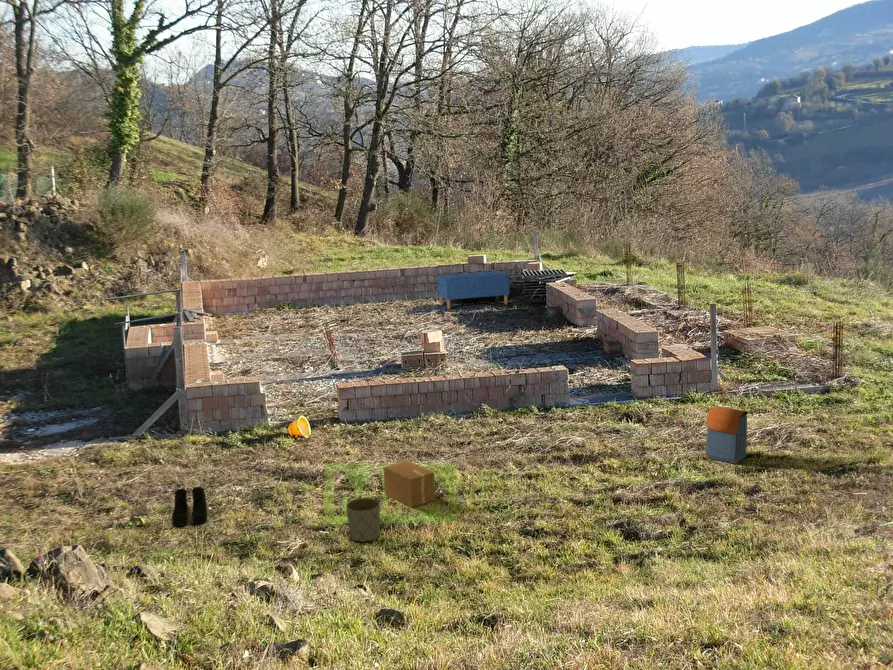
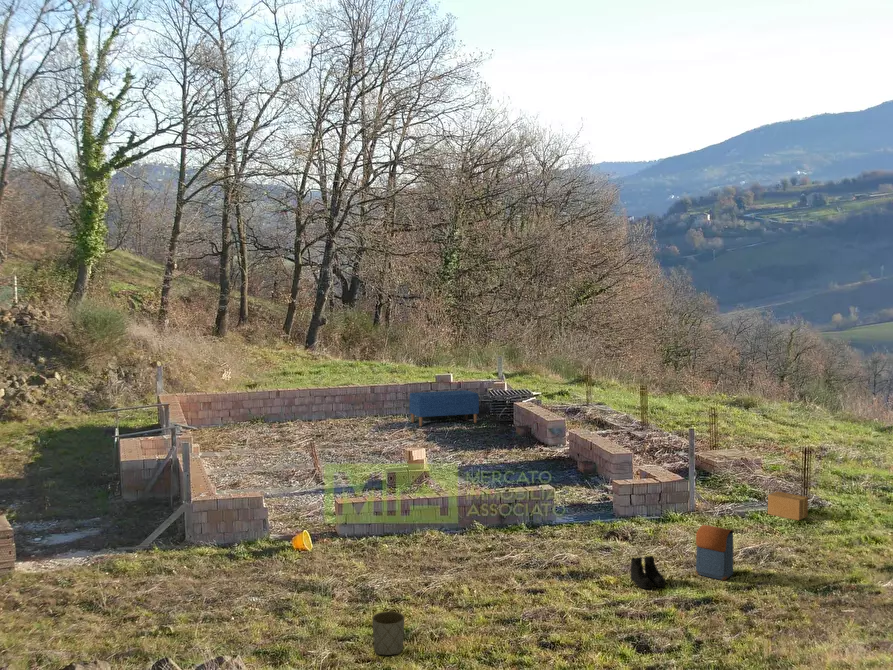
cardboard box: present [384,460,435,507] -> present [768,491,808,520]
boots: present [172,487,207,526] -> present [631,556,666,589]

